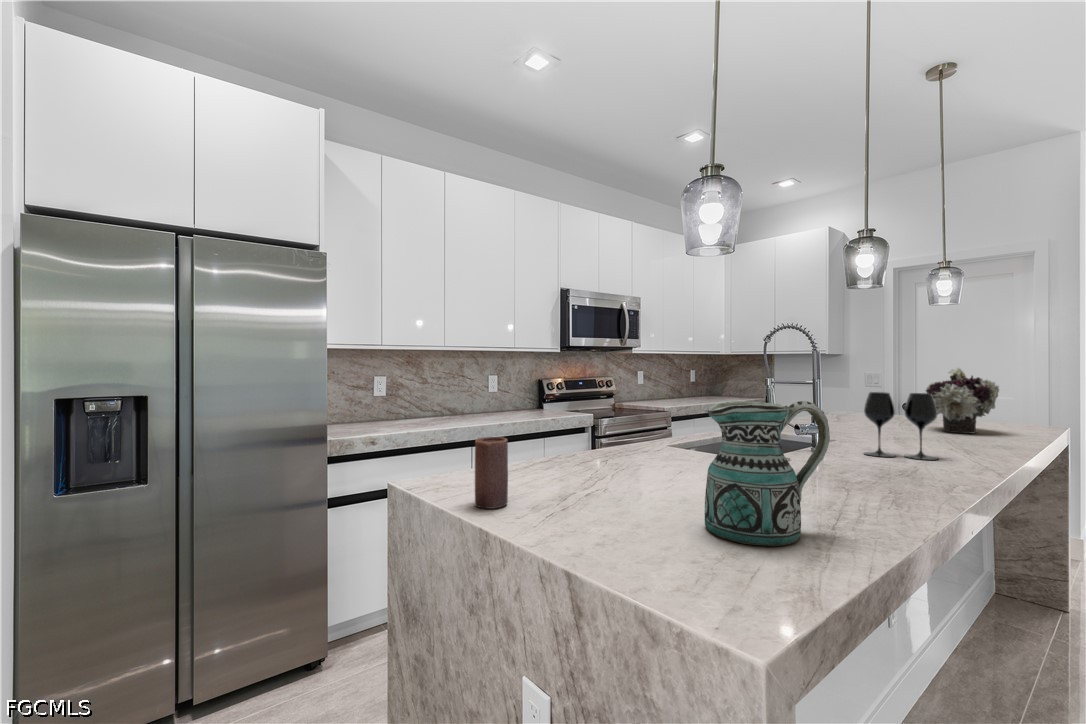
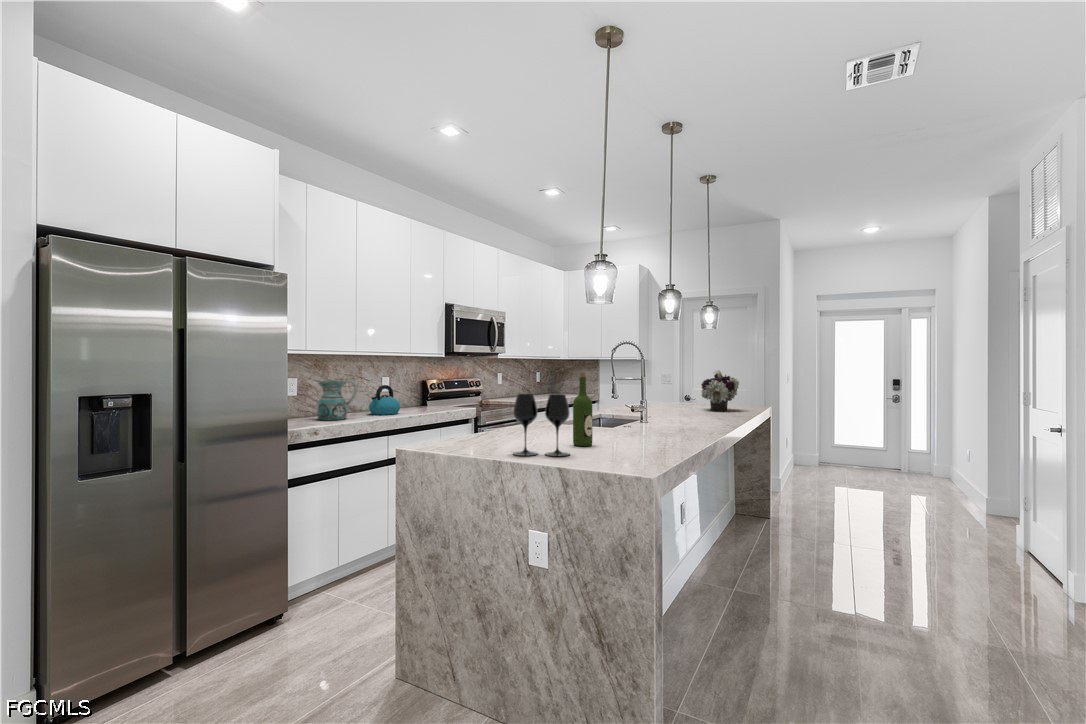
wine bottle: none [649,374,685,507] -> present [573,373,592,446]
kettle: none [462,385,498,420] -> present [369,385,400,415]
wine glass: present [864,392,938,460] -> present [513,394,570,456]
ceramic pitcher: present [705,401,830,546] -> present [318,380,357,420]
candle: present [475,437,508,509] -> none [478,411,498,452]

